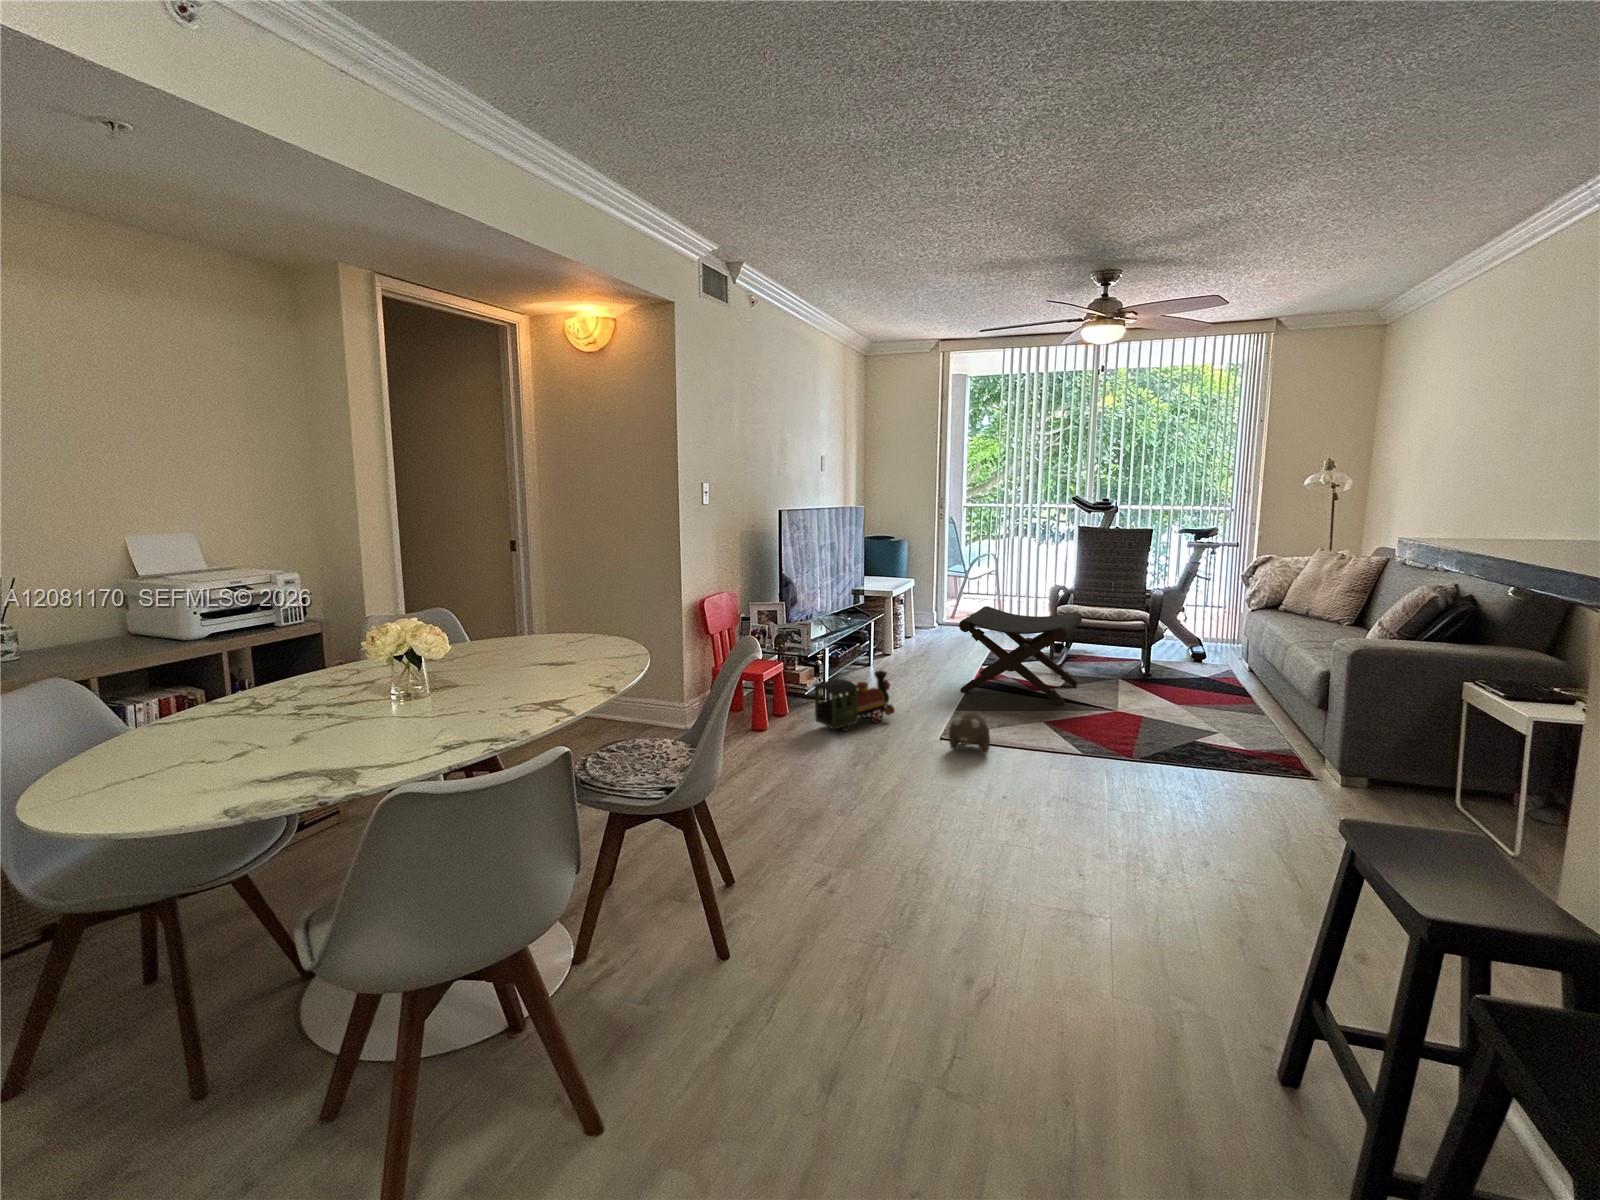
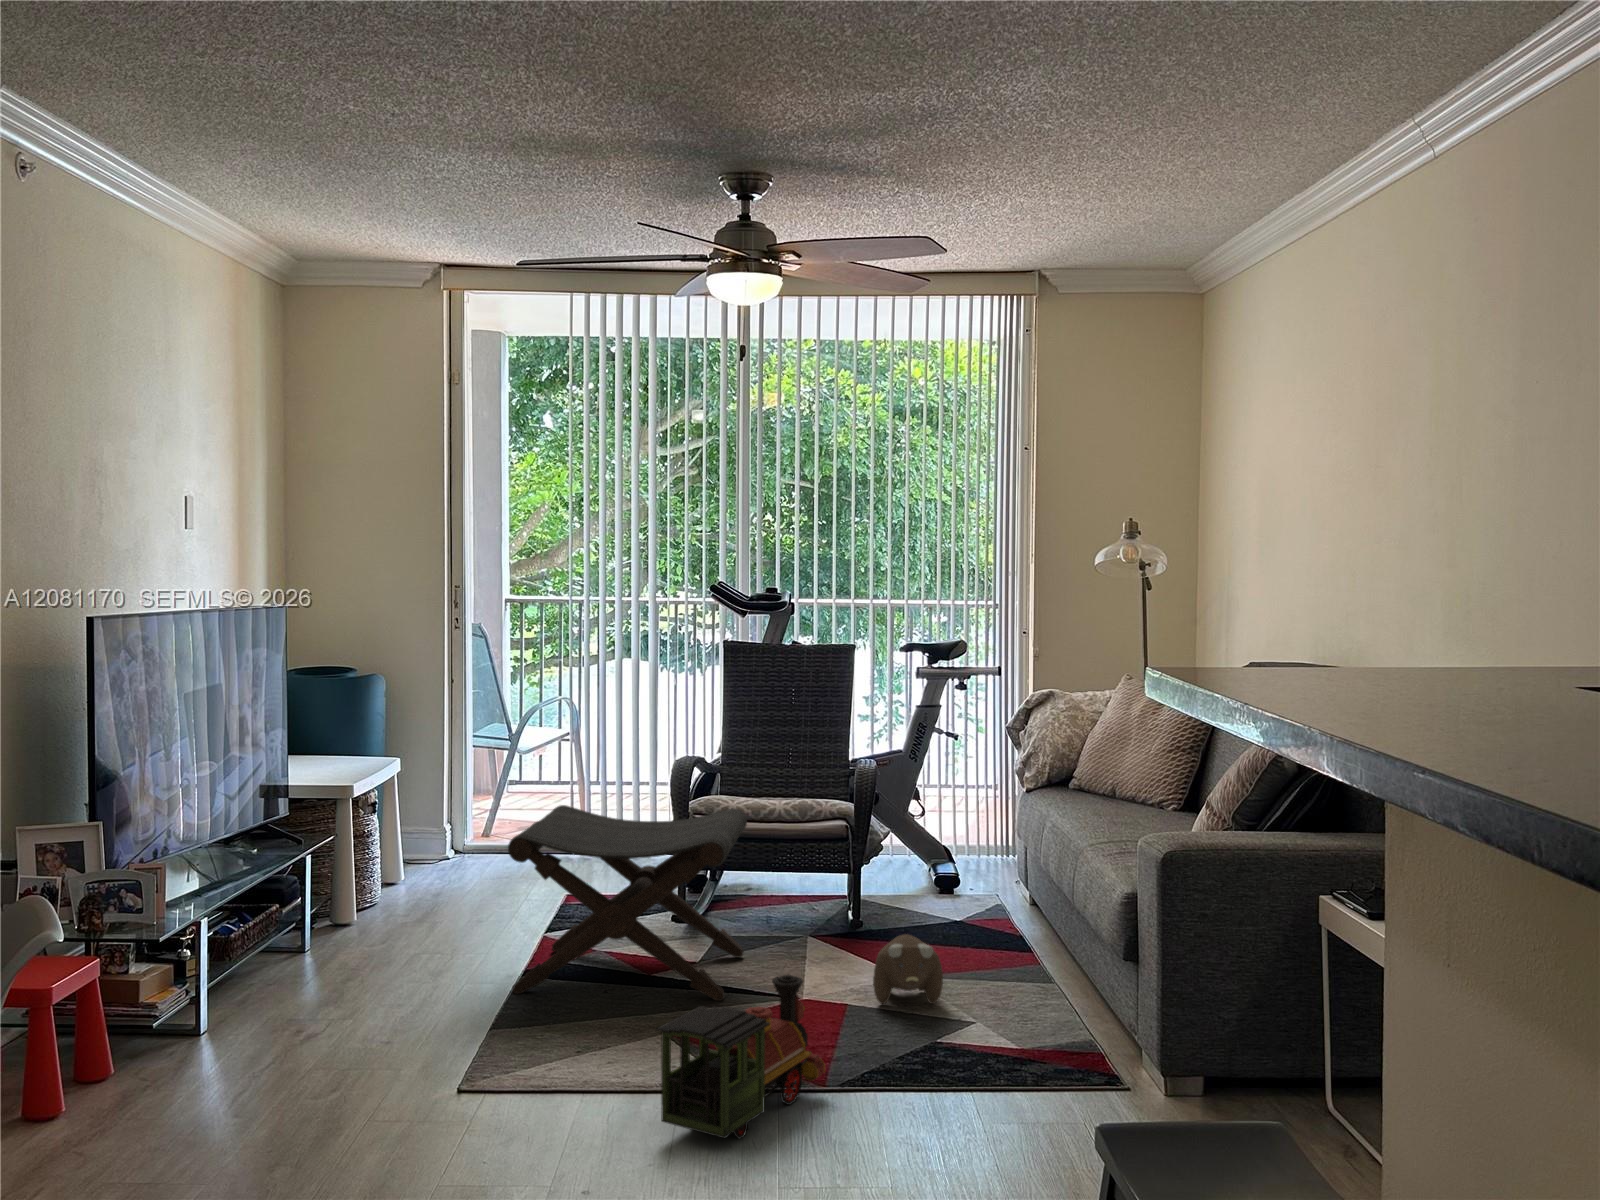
toy train: present [814,670,895,732] -> present [656,974,825,1139]
plush toy: present [949,712,990,754] -> present [873,934,943,1004]

